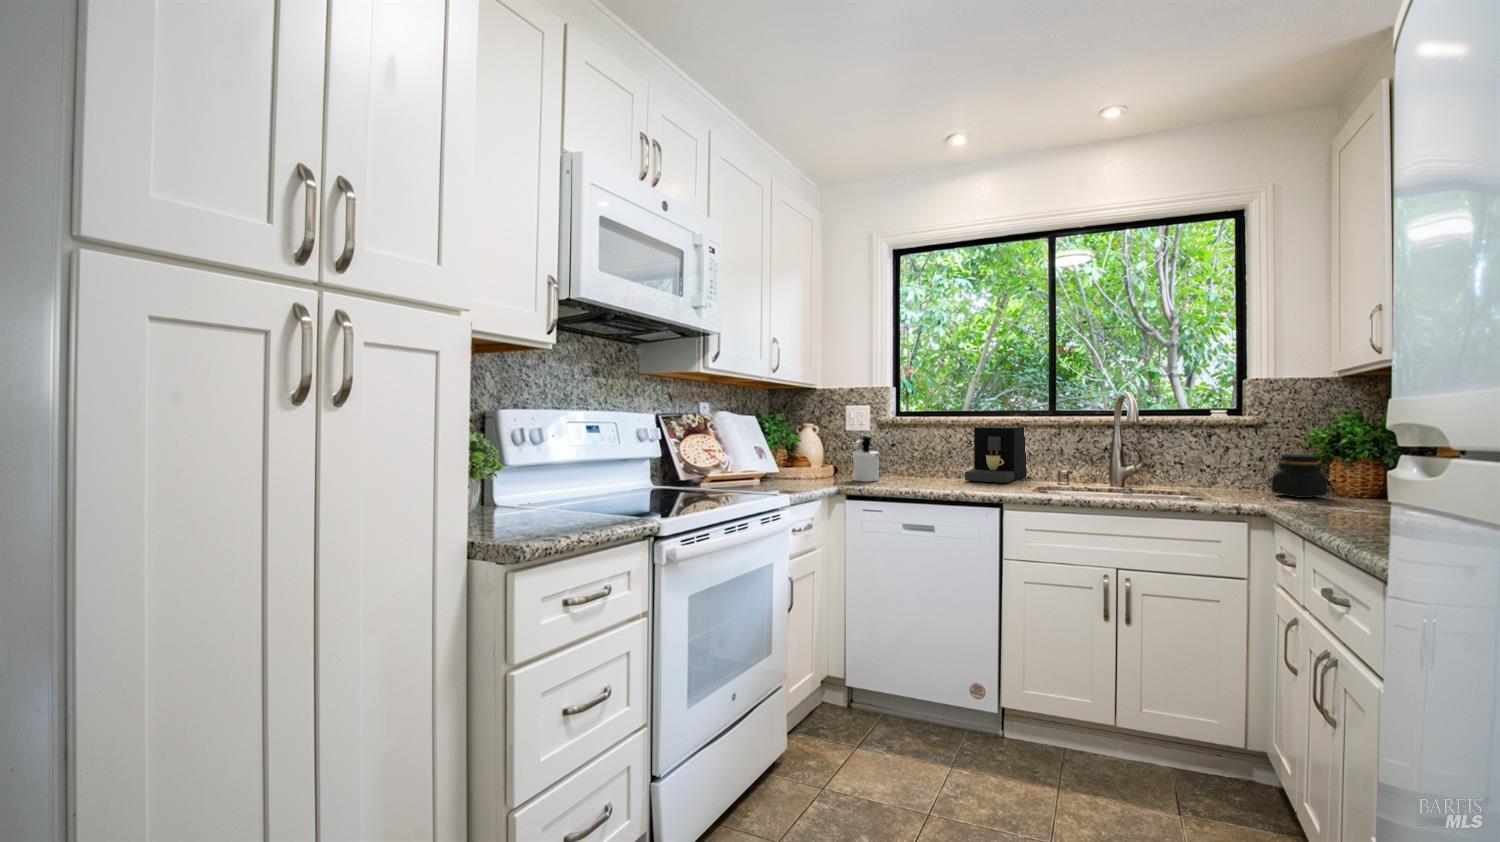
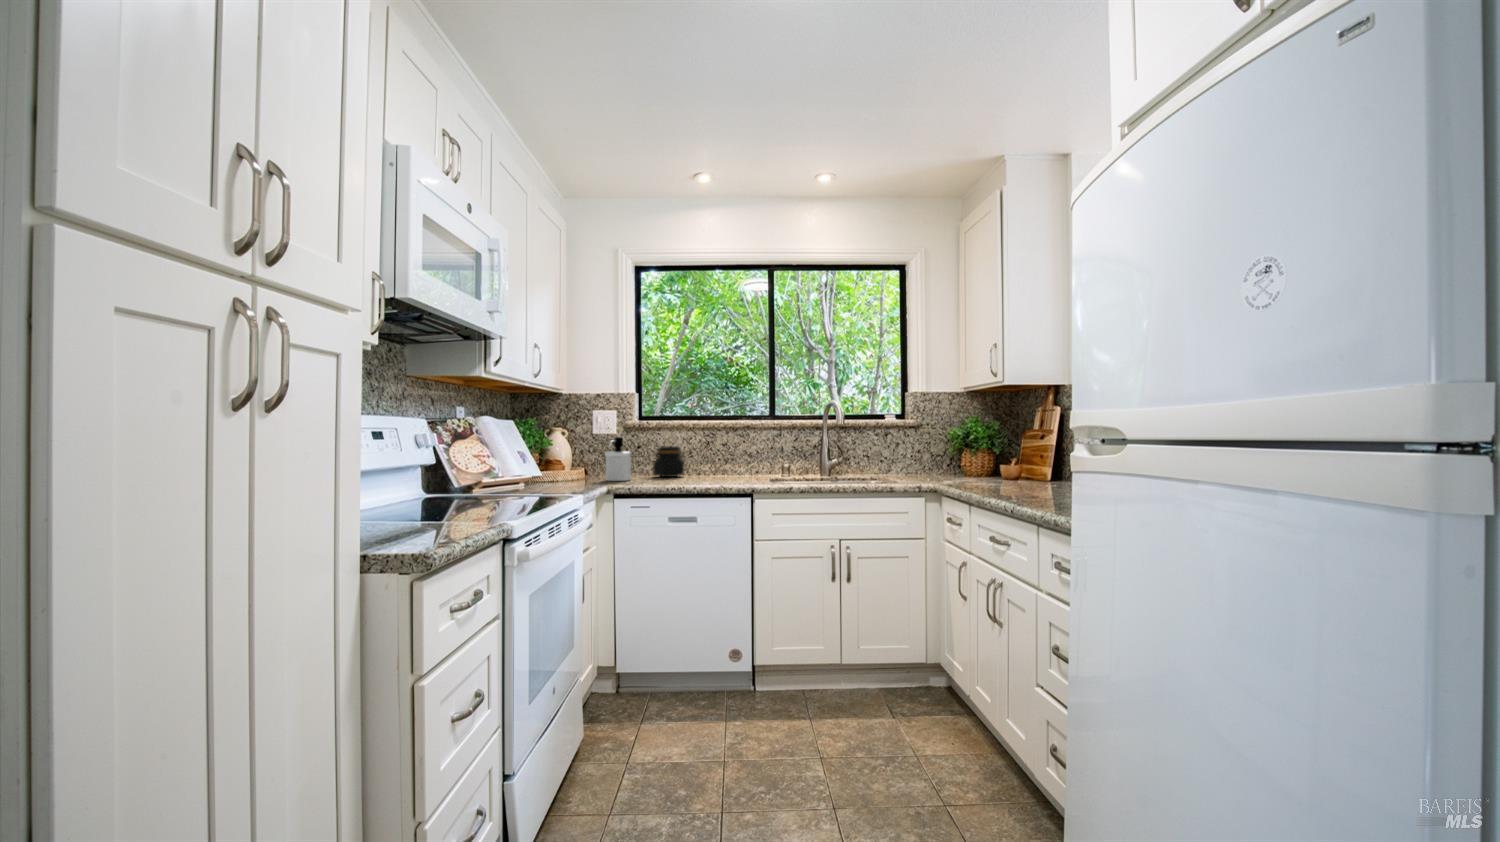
coffee maker: present [965,426,1027,483] -> none [709,429,755,477]
jar: present [1271,454,1327,498] -> present [653,446,684,477]

